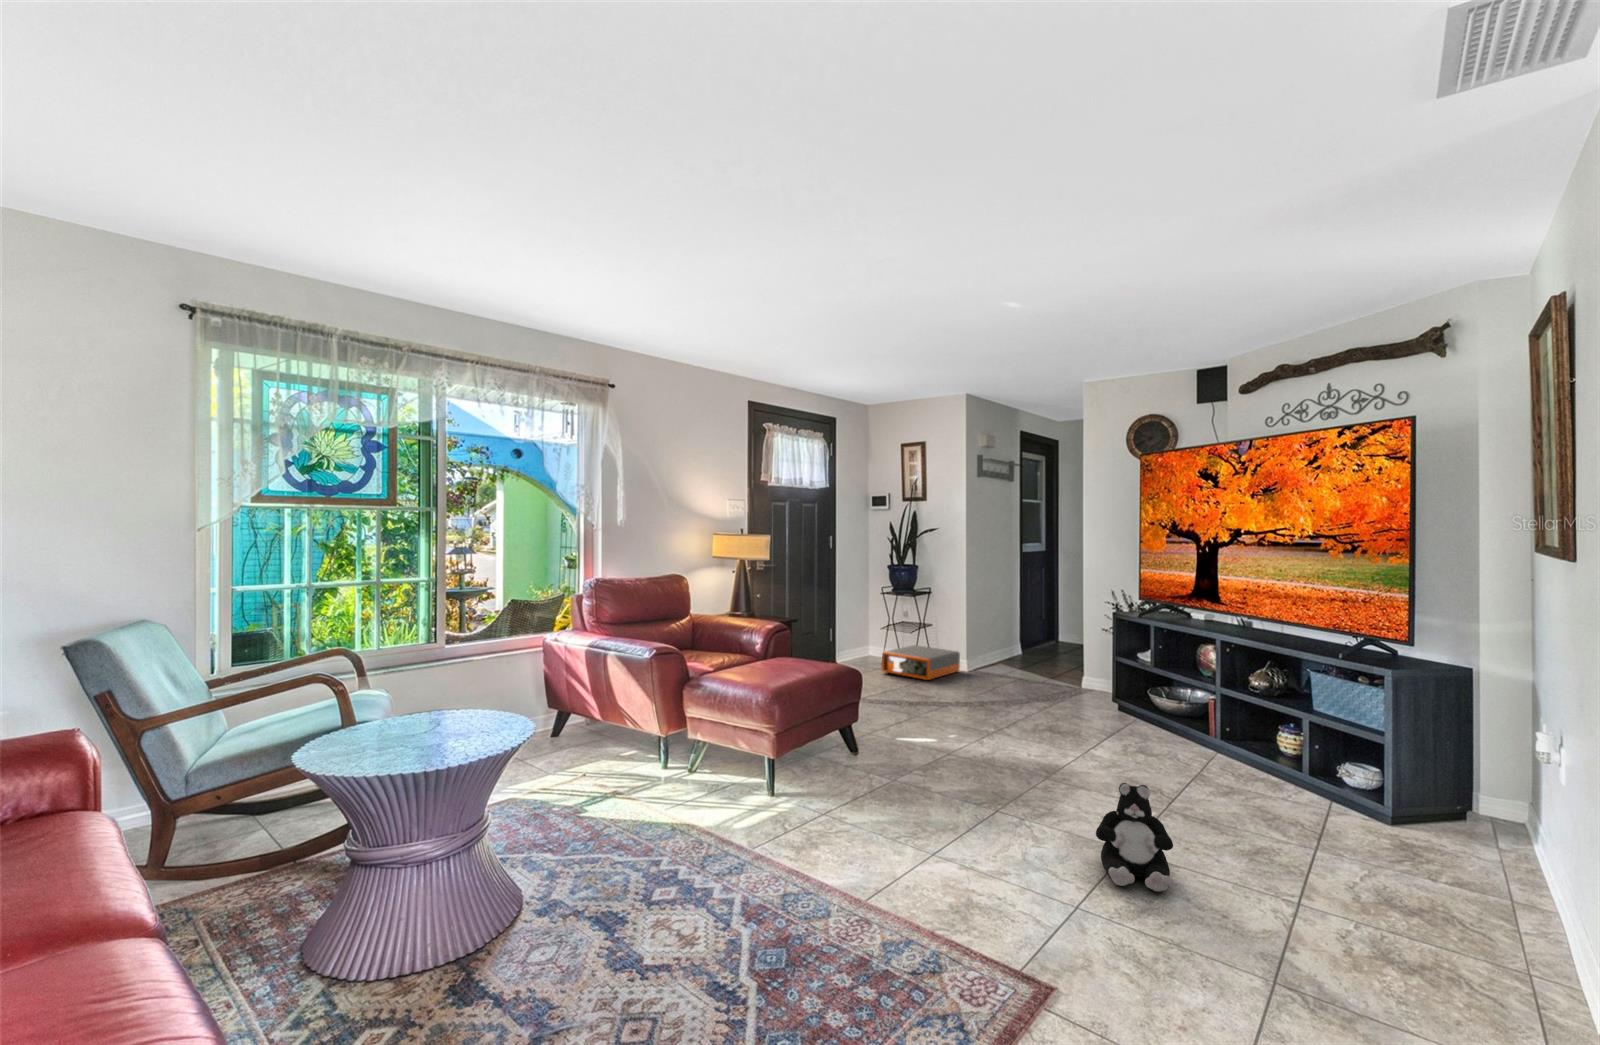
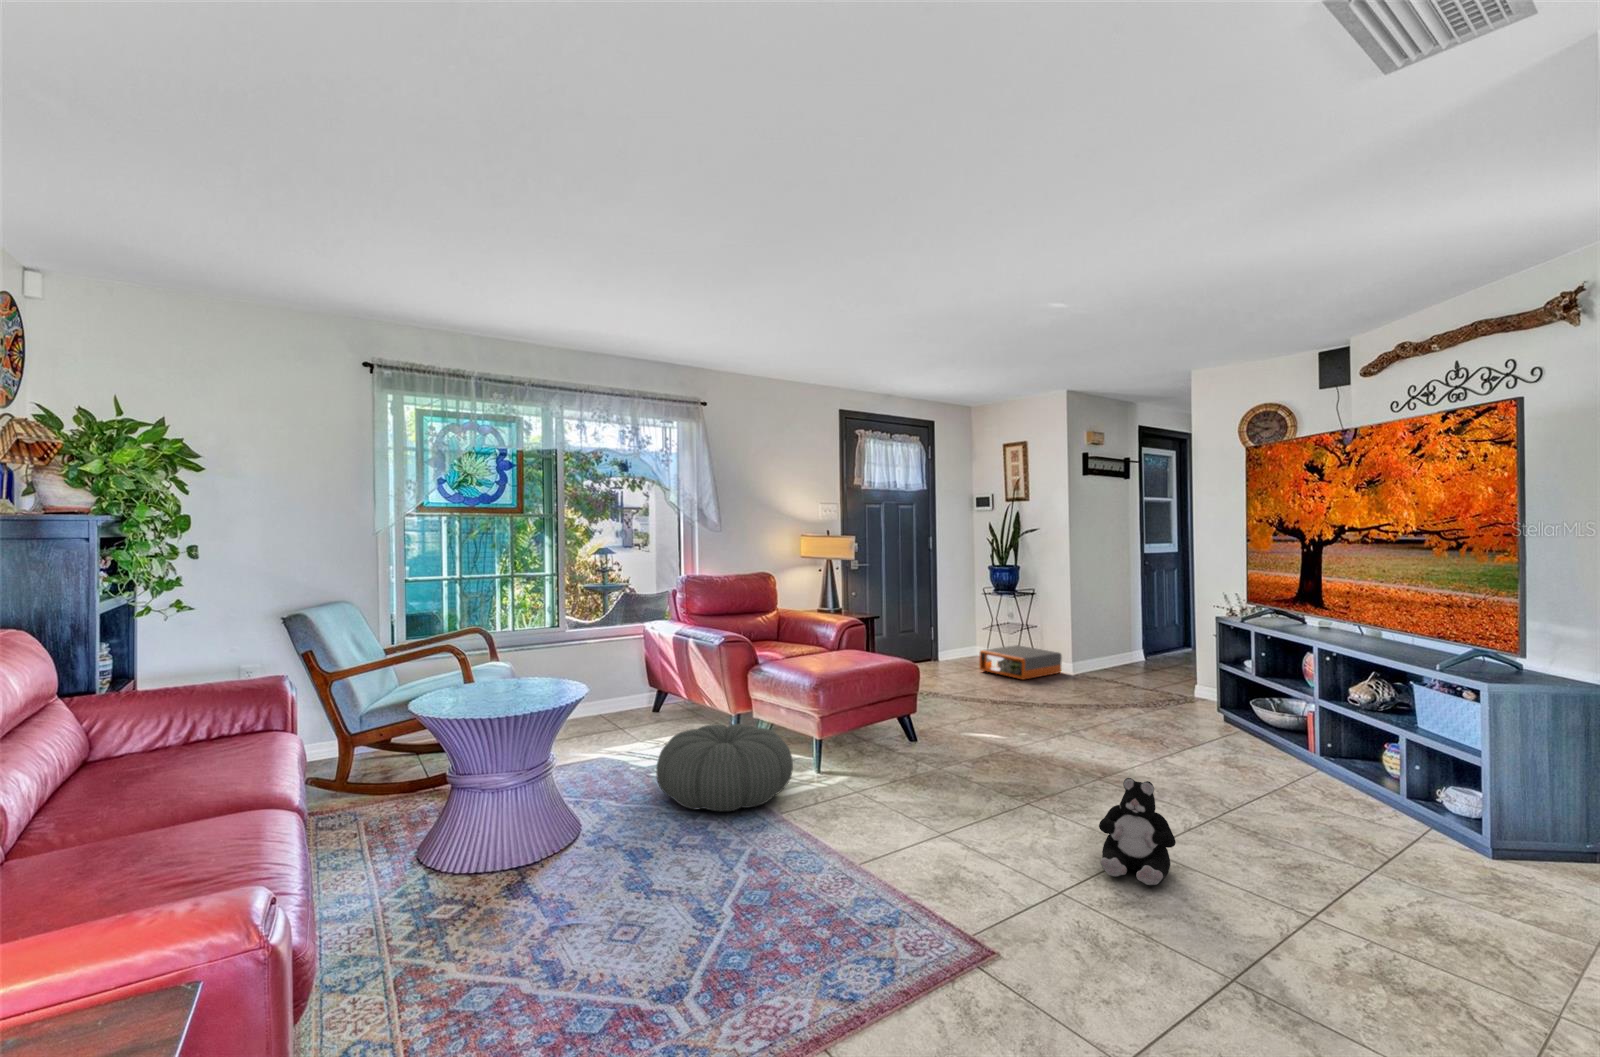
pouf: none [599,749,756,855] -> present [656,724,793,811]

